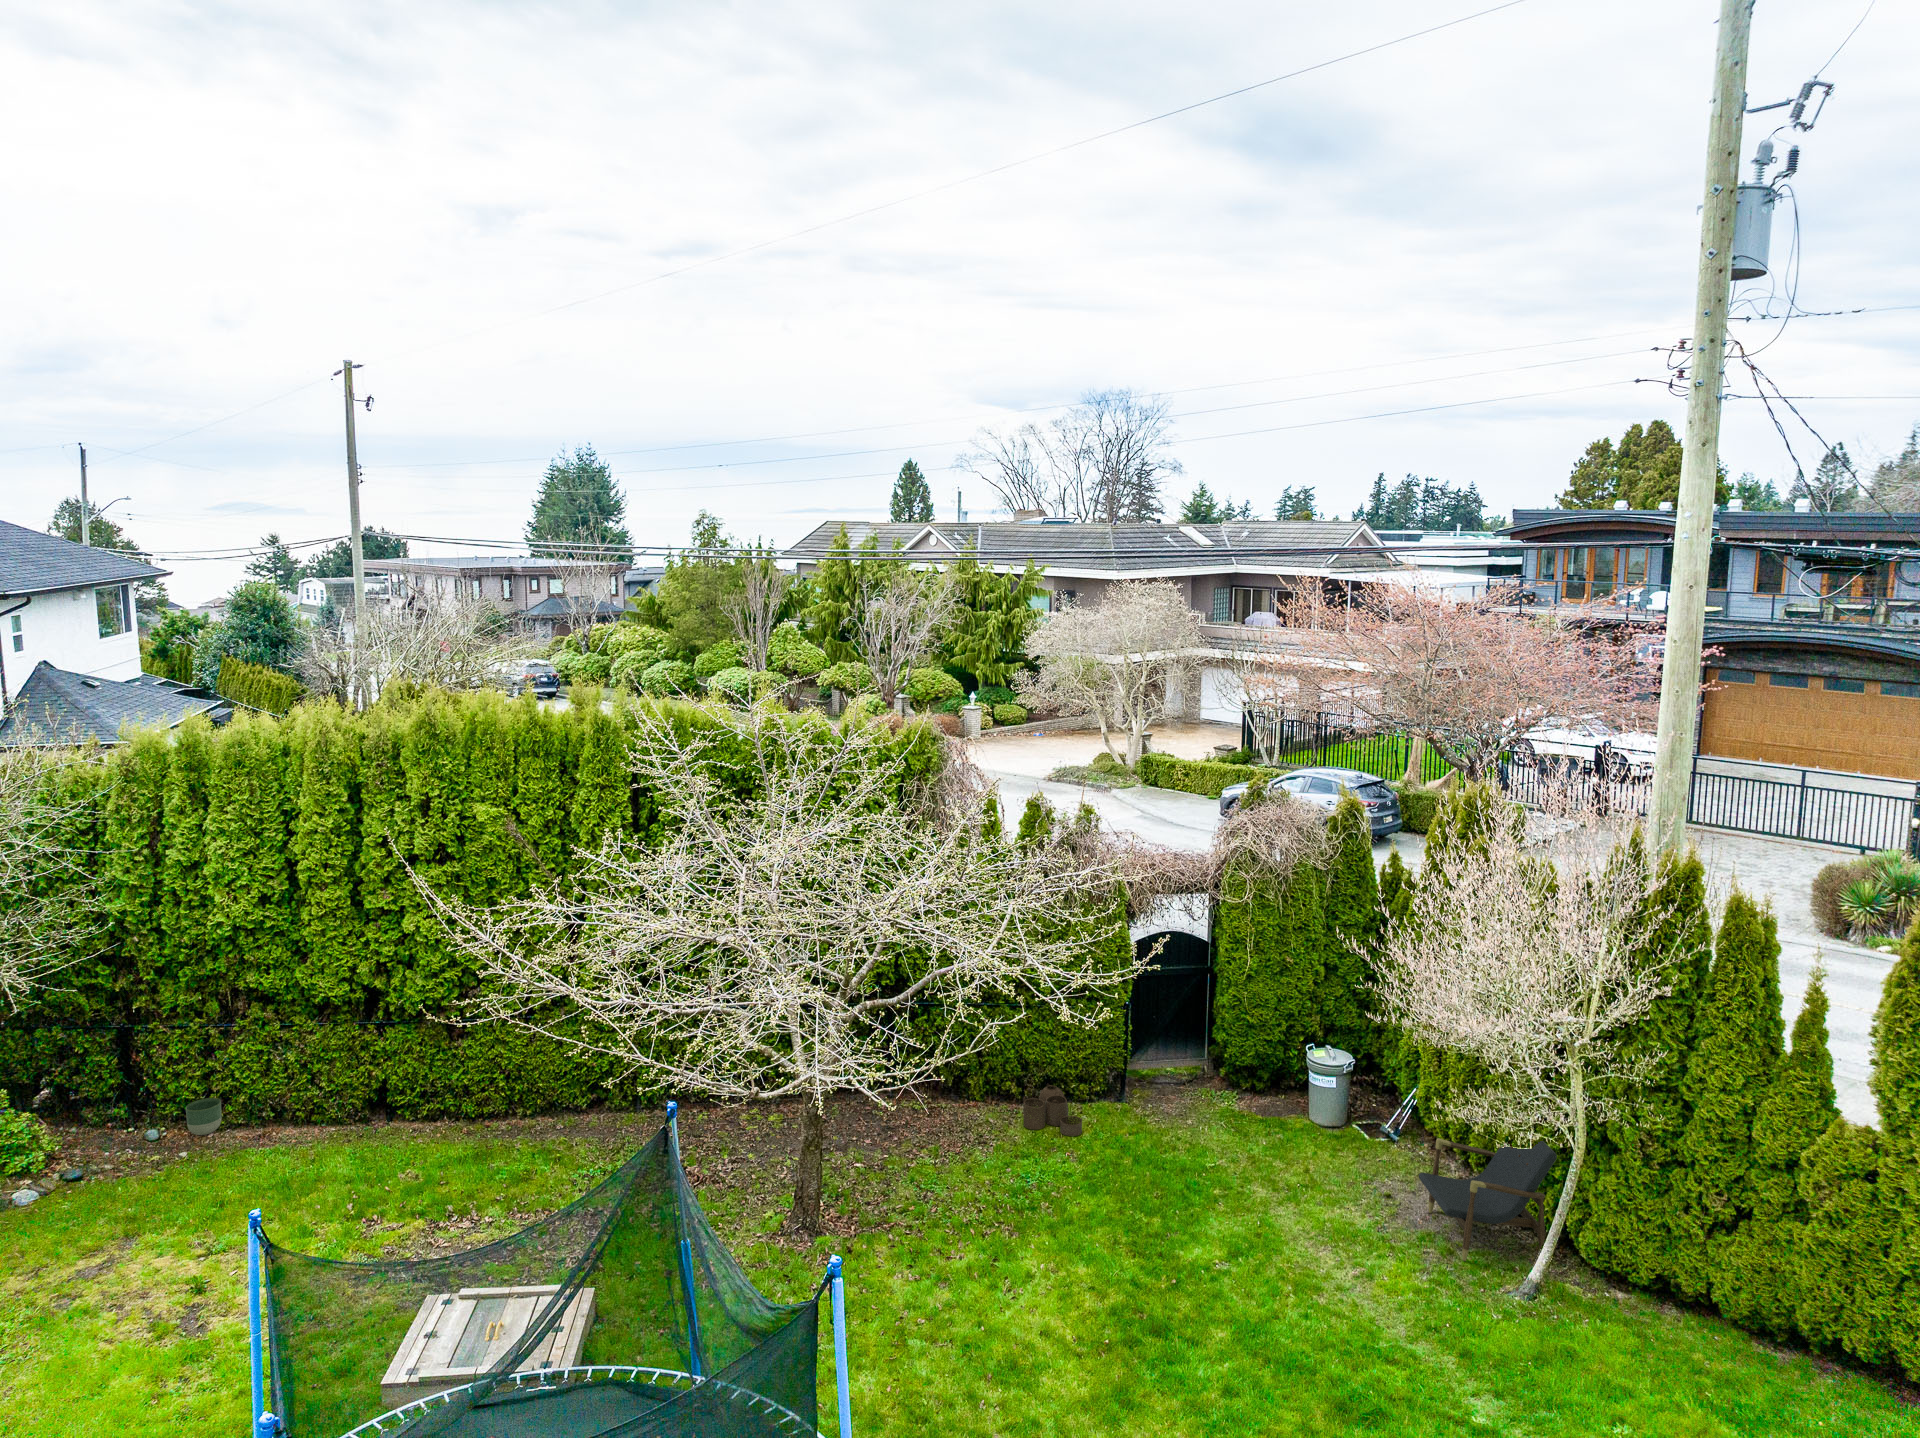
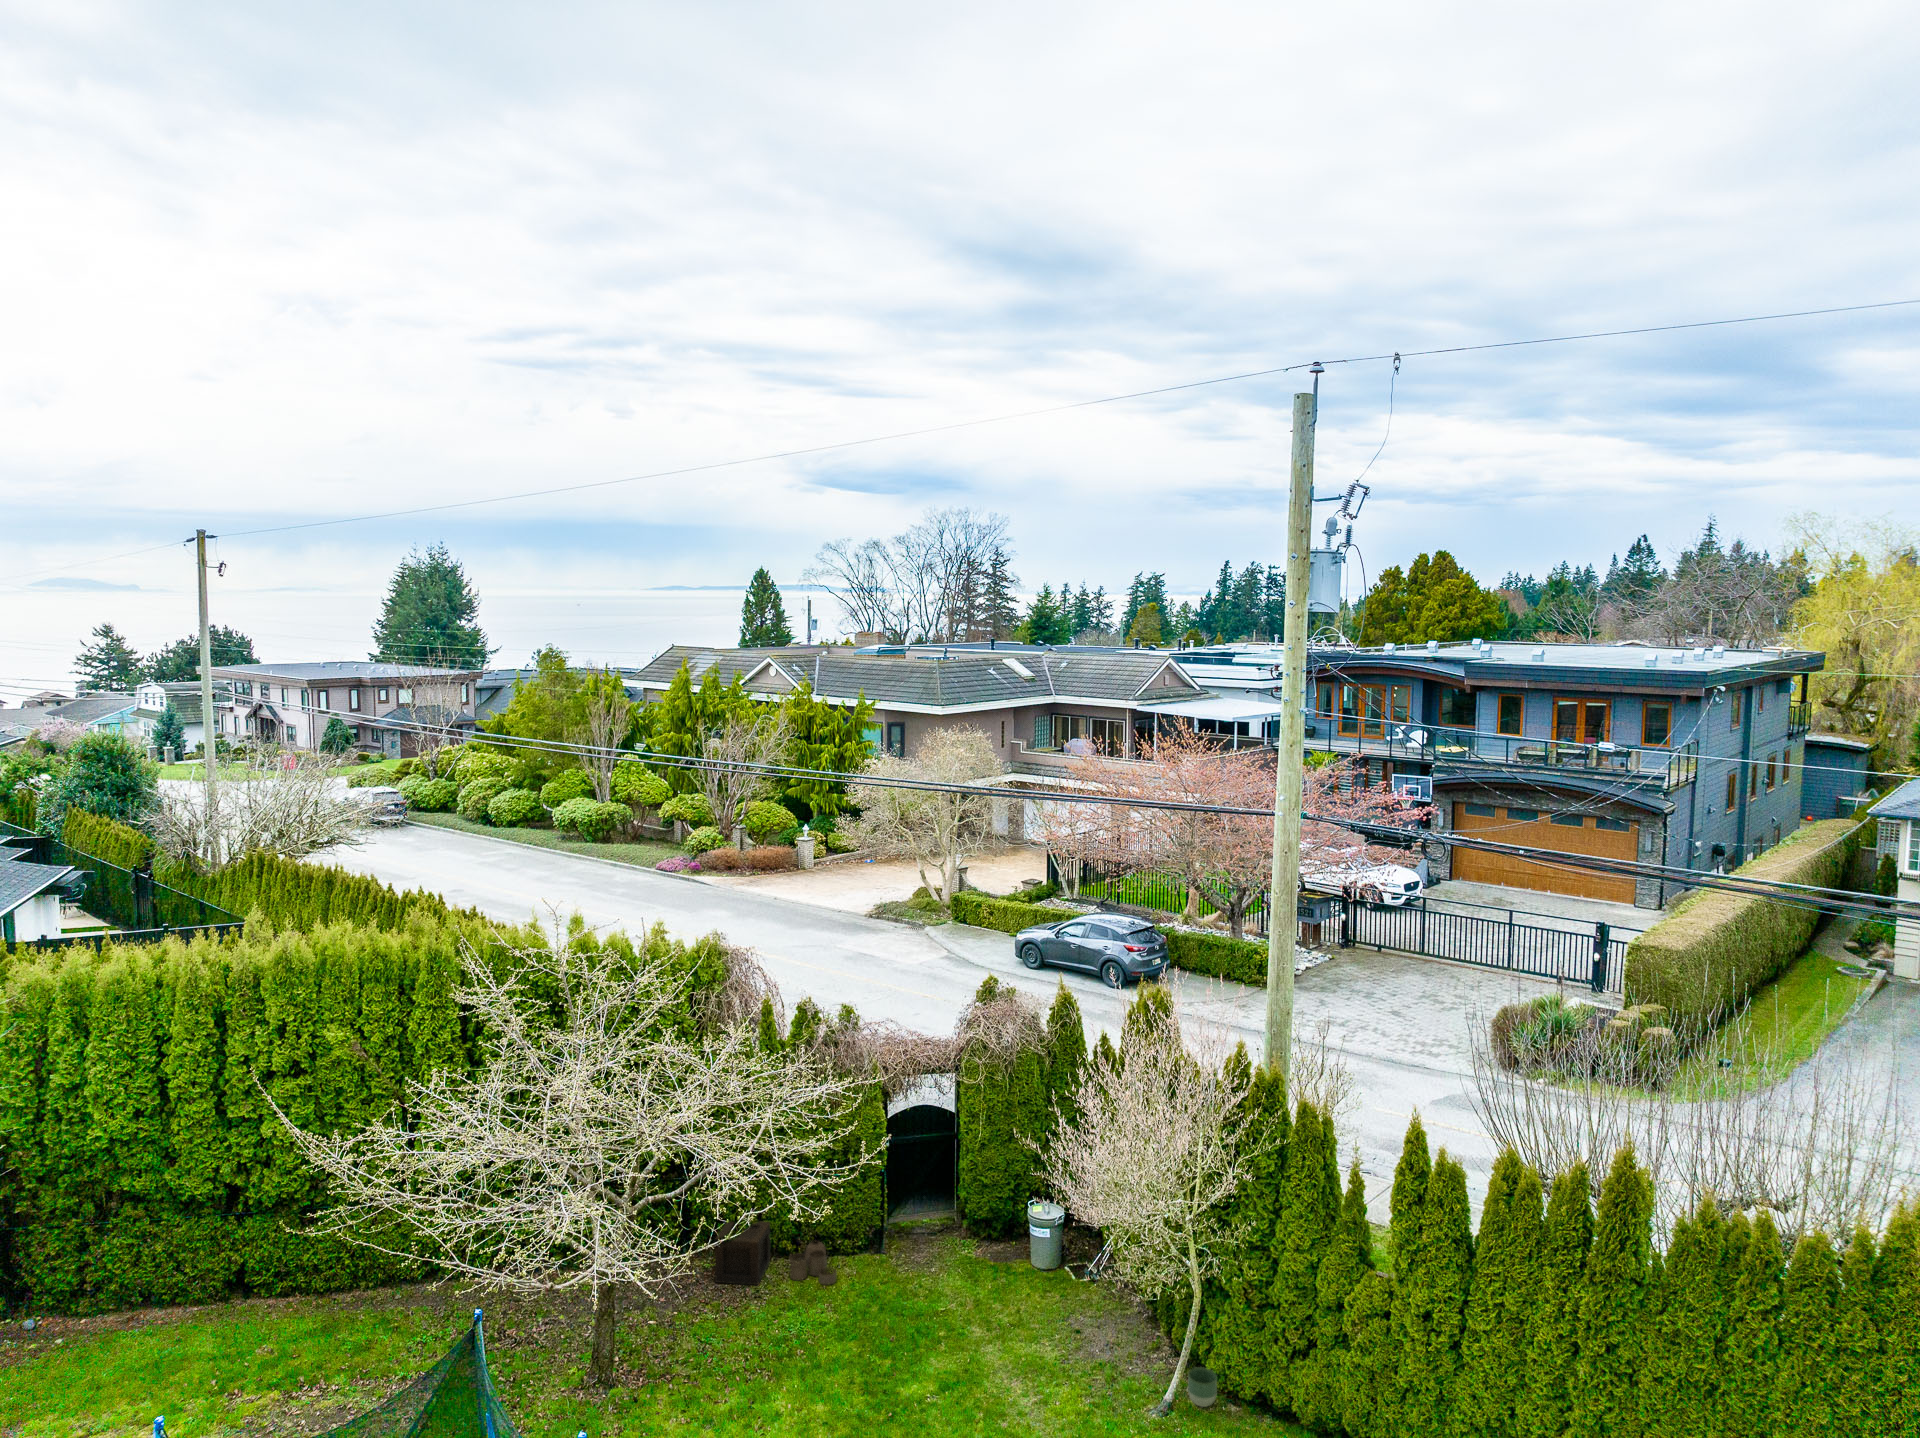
wooden crate: none [933,1055,997,1133] -> present [714,1221,770,1285]
planter: present [186,1098,221,1135] -> present [1188,1367,1217,1407]
lounge chair: present [1419,1138,1557,1261] -> none [1080,1263,1170,1376]

